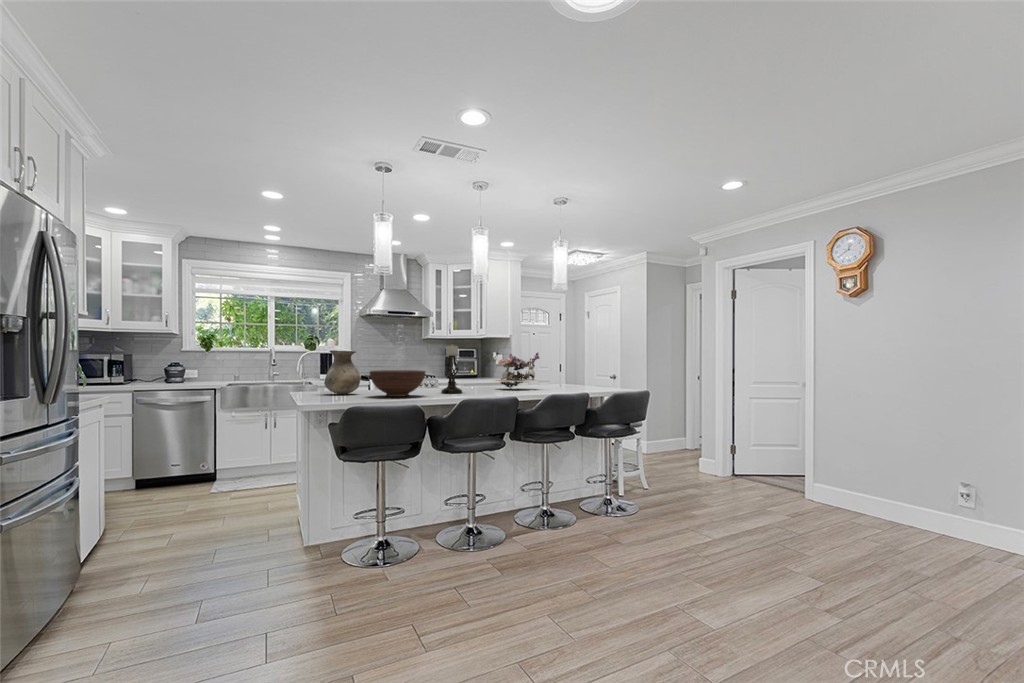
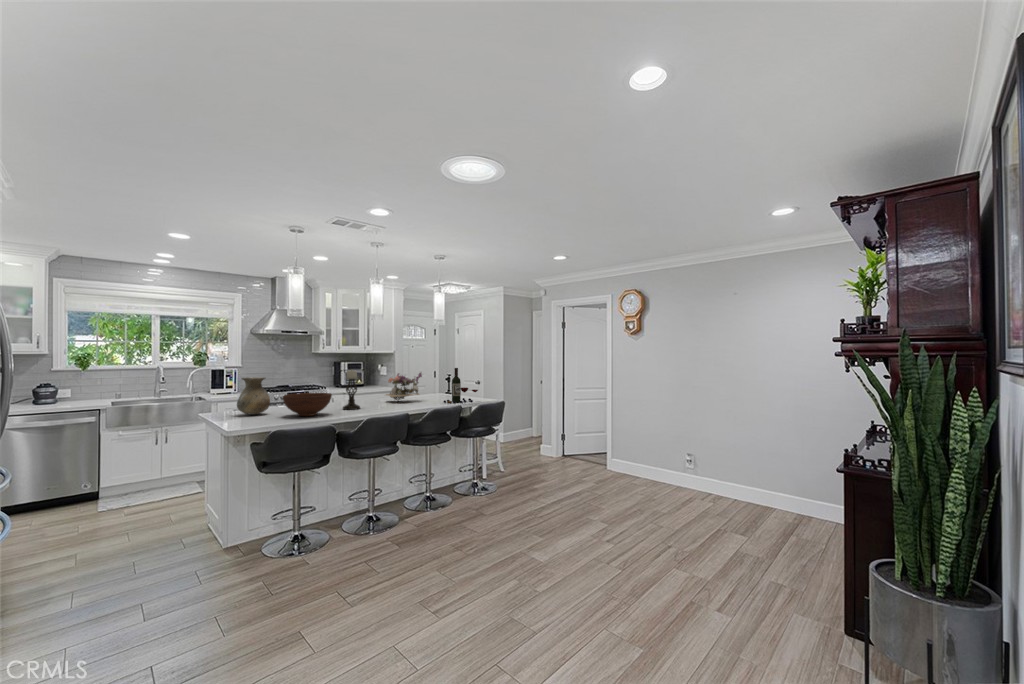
wine bottle: none [565,346,612,392] -> present [443,368,478,403]

